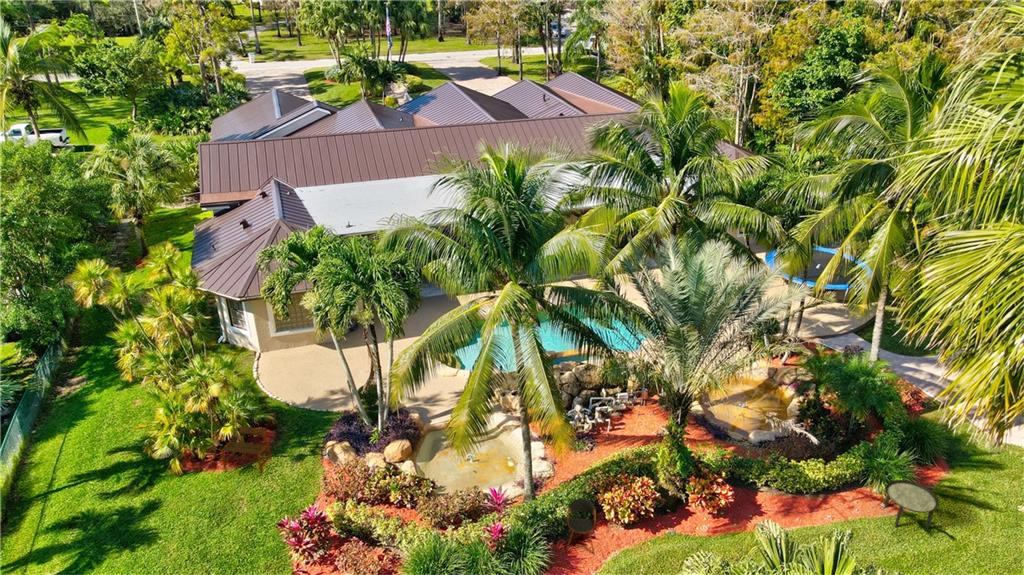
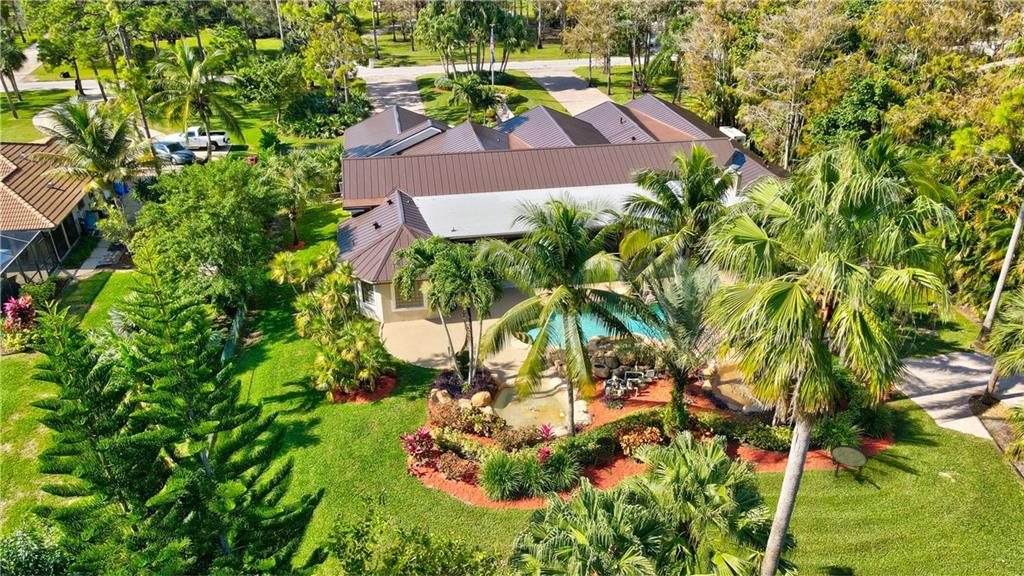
bench: present [221,426,272,474] -> none [360,372,394,407]

